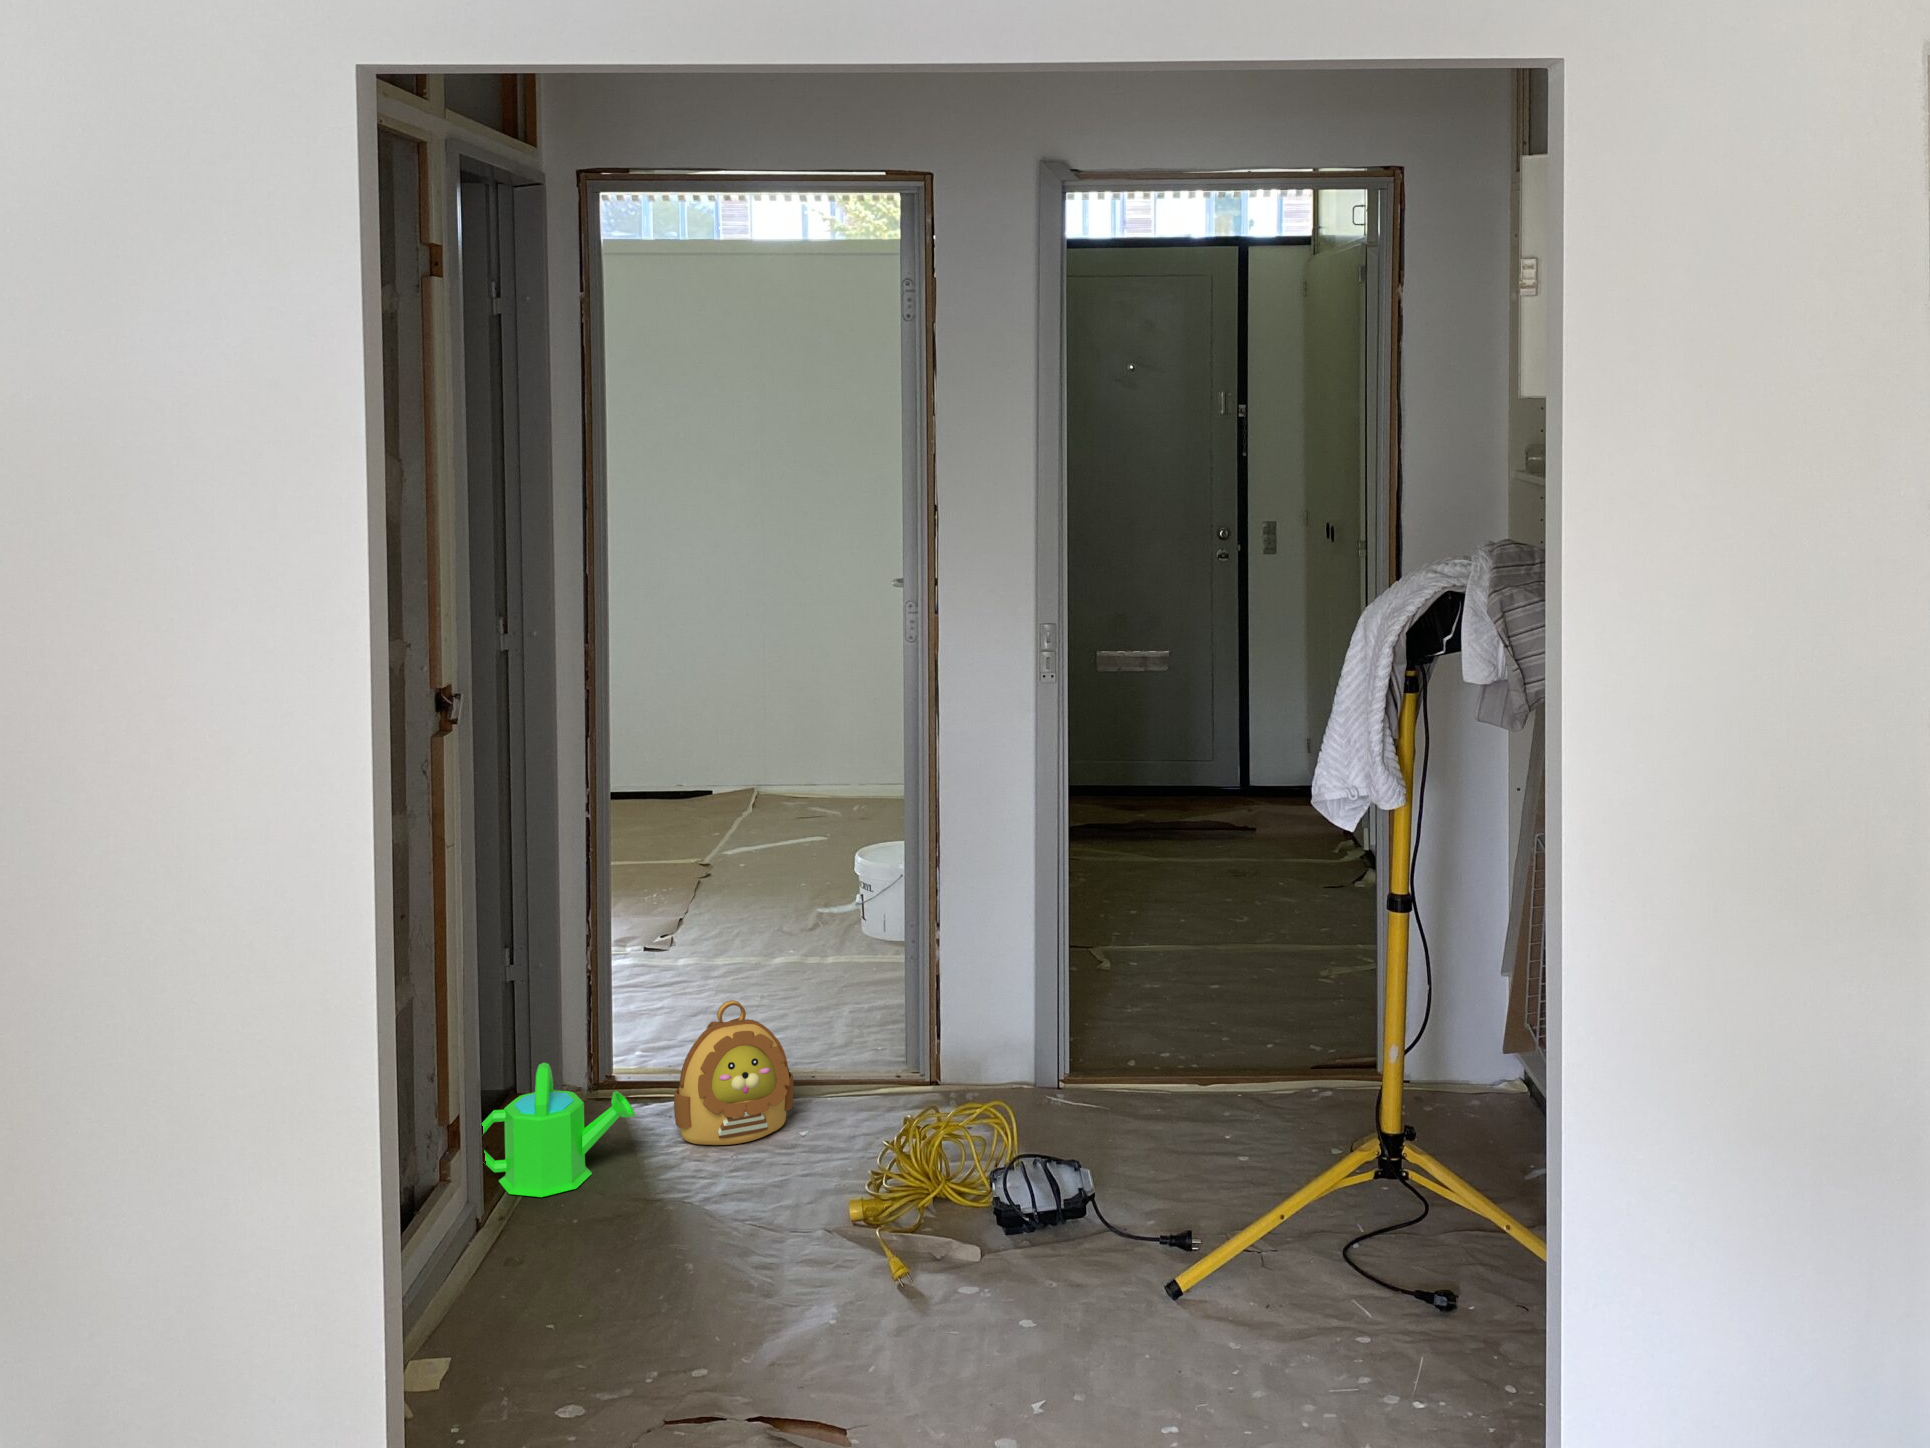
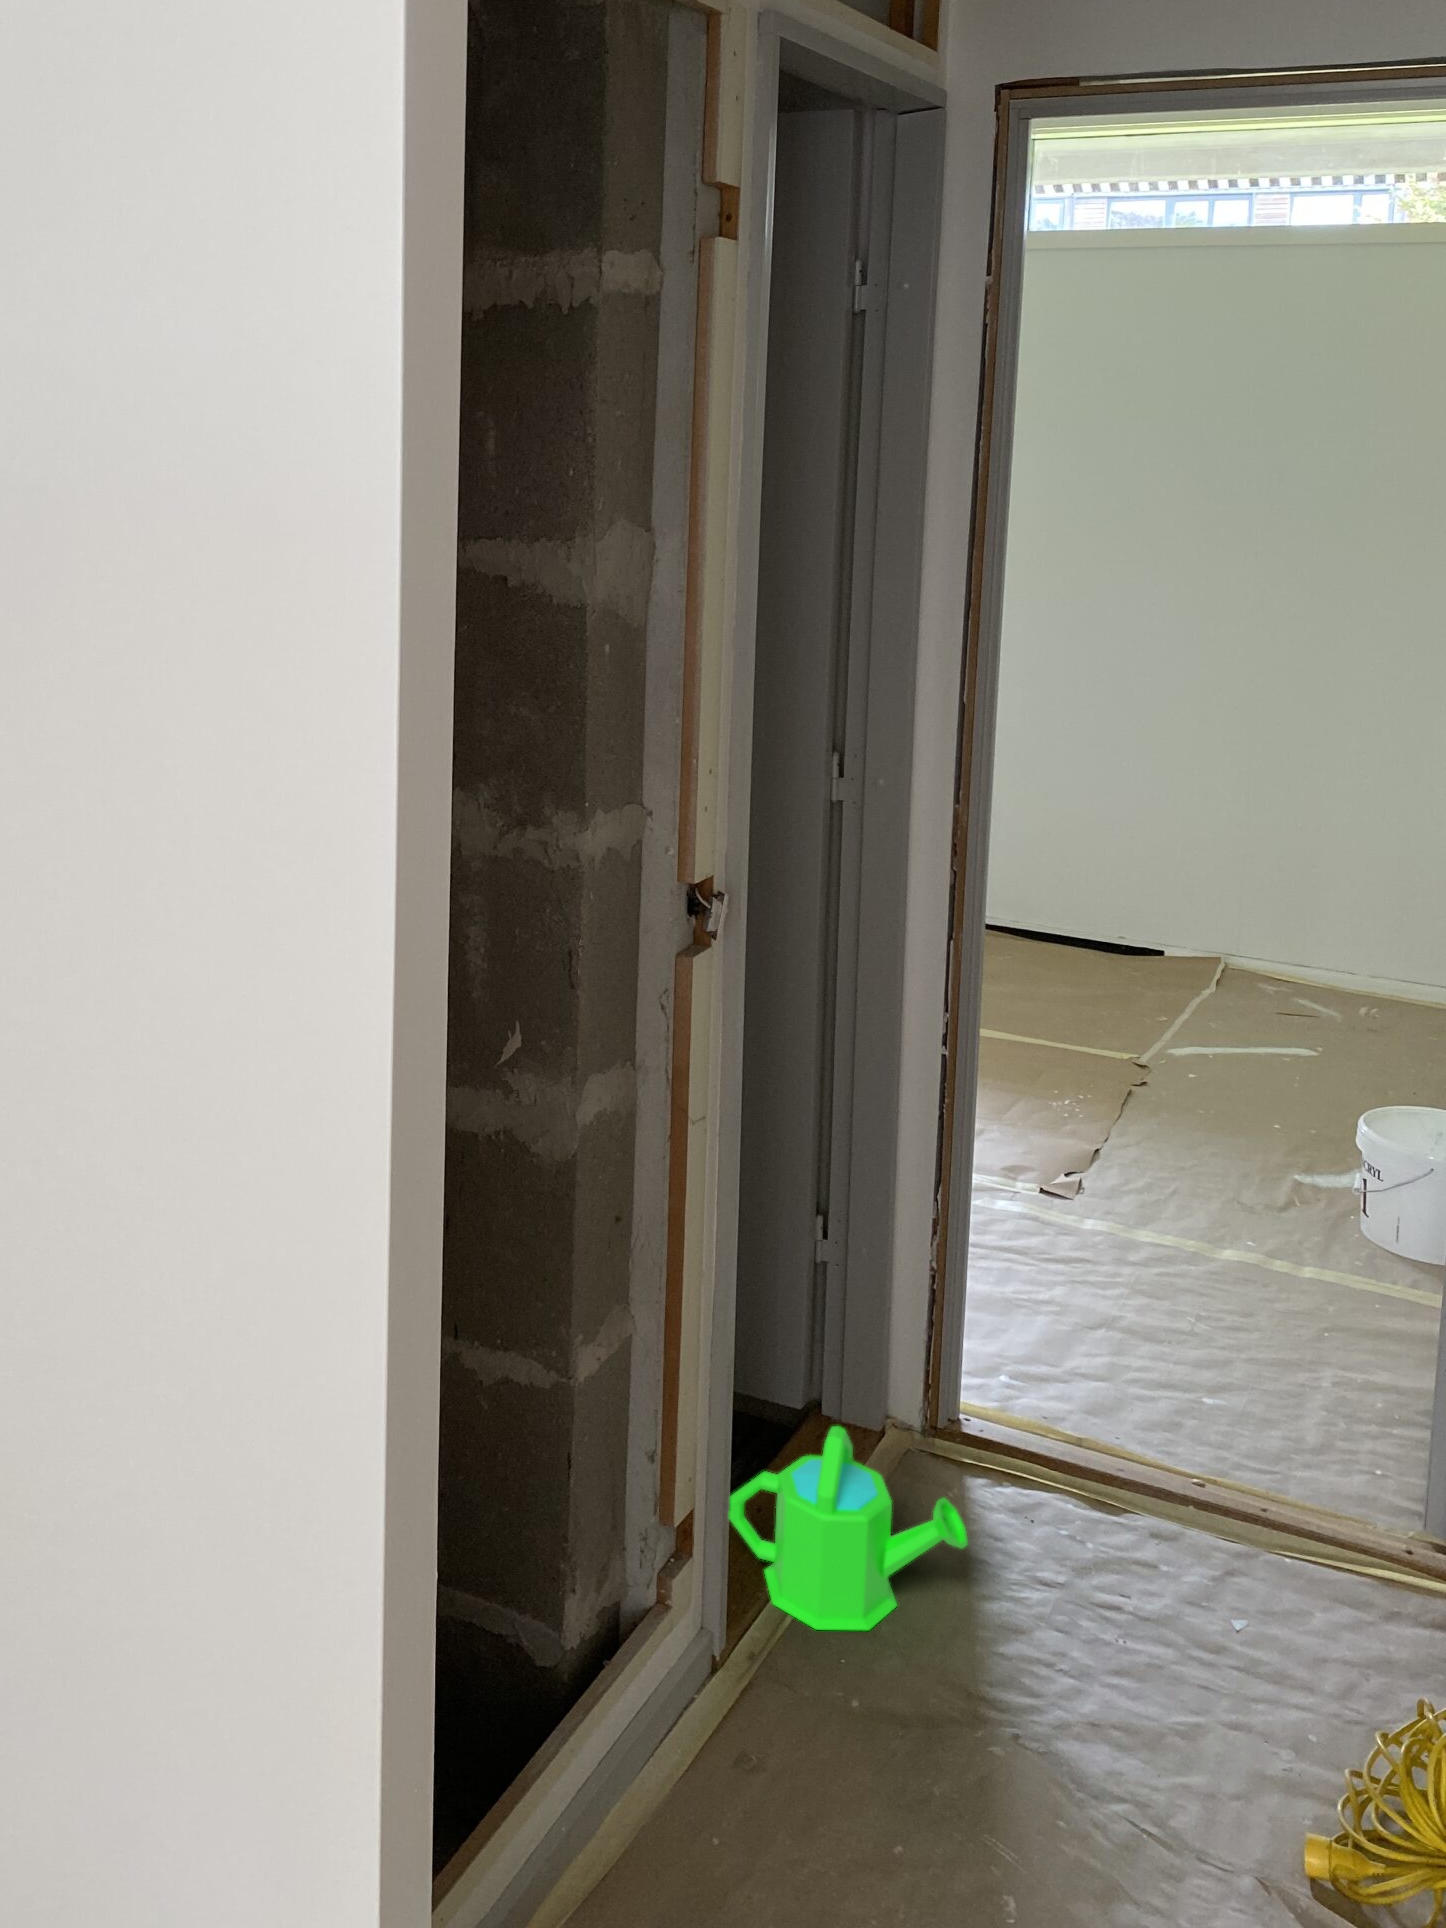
backpack: present [674,1000,794,1145] -> none [1034,1396,1233,1626]

